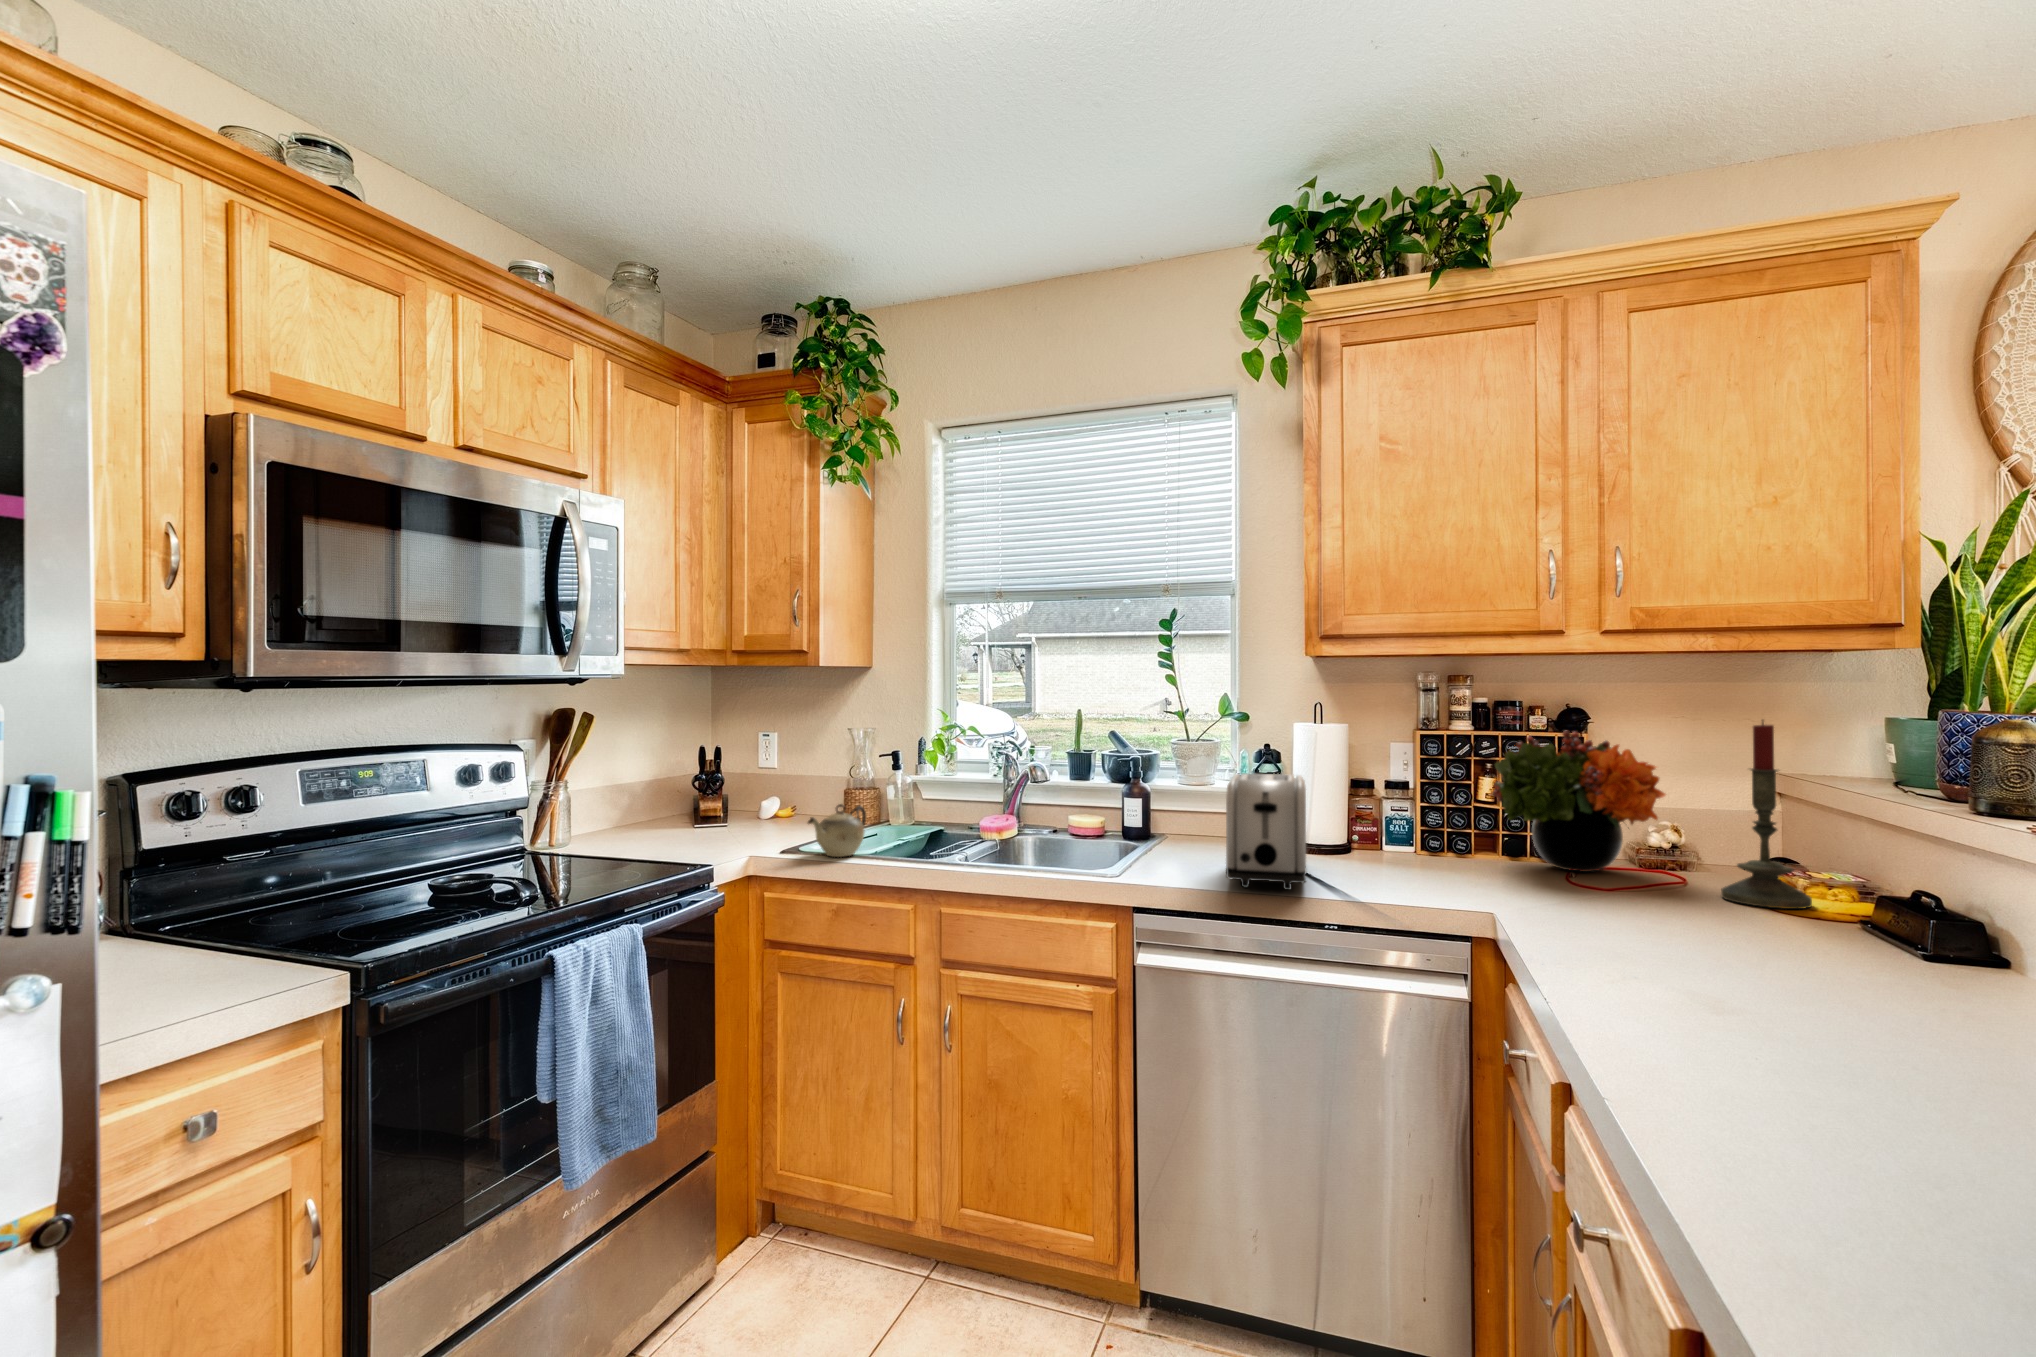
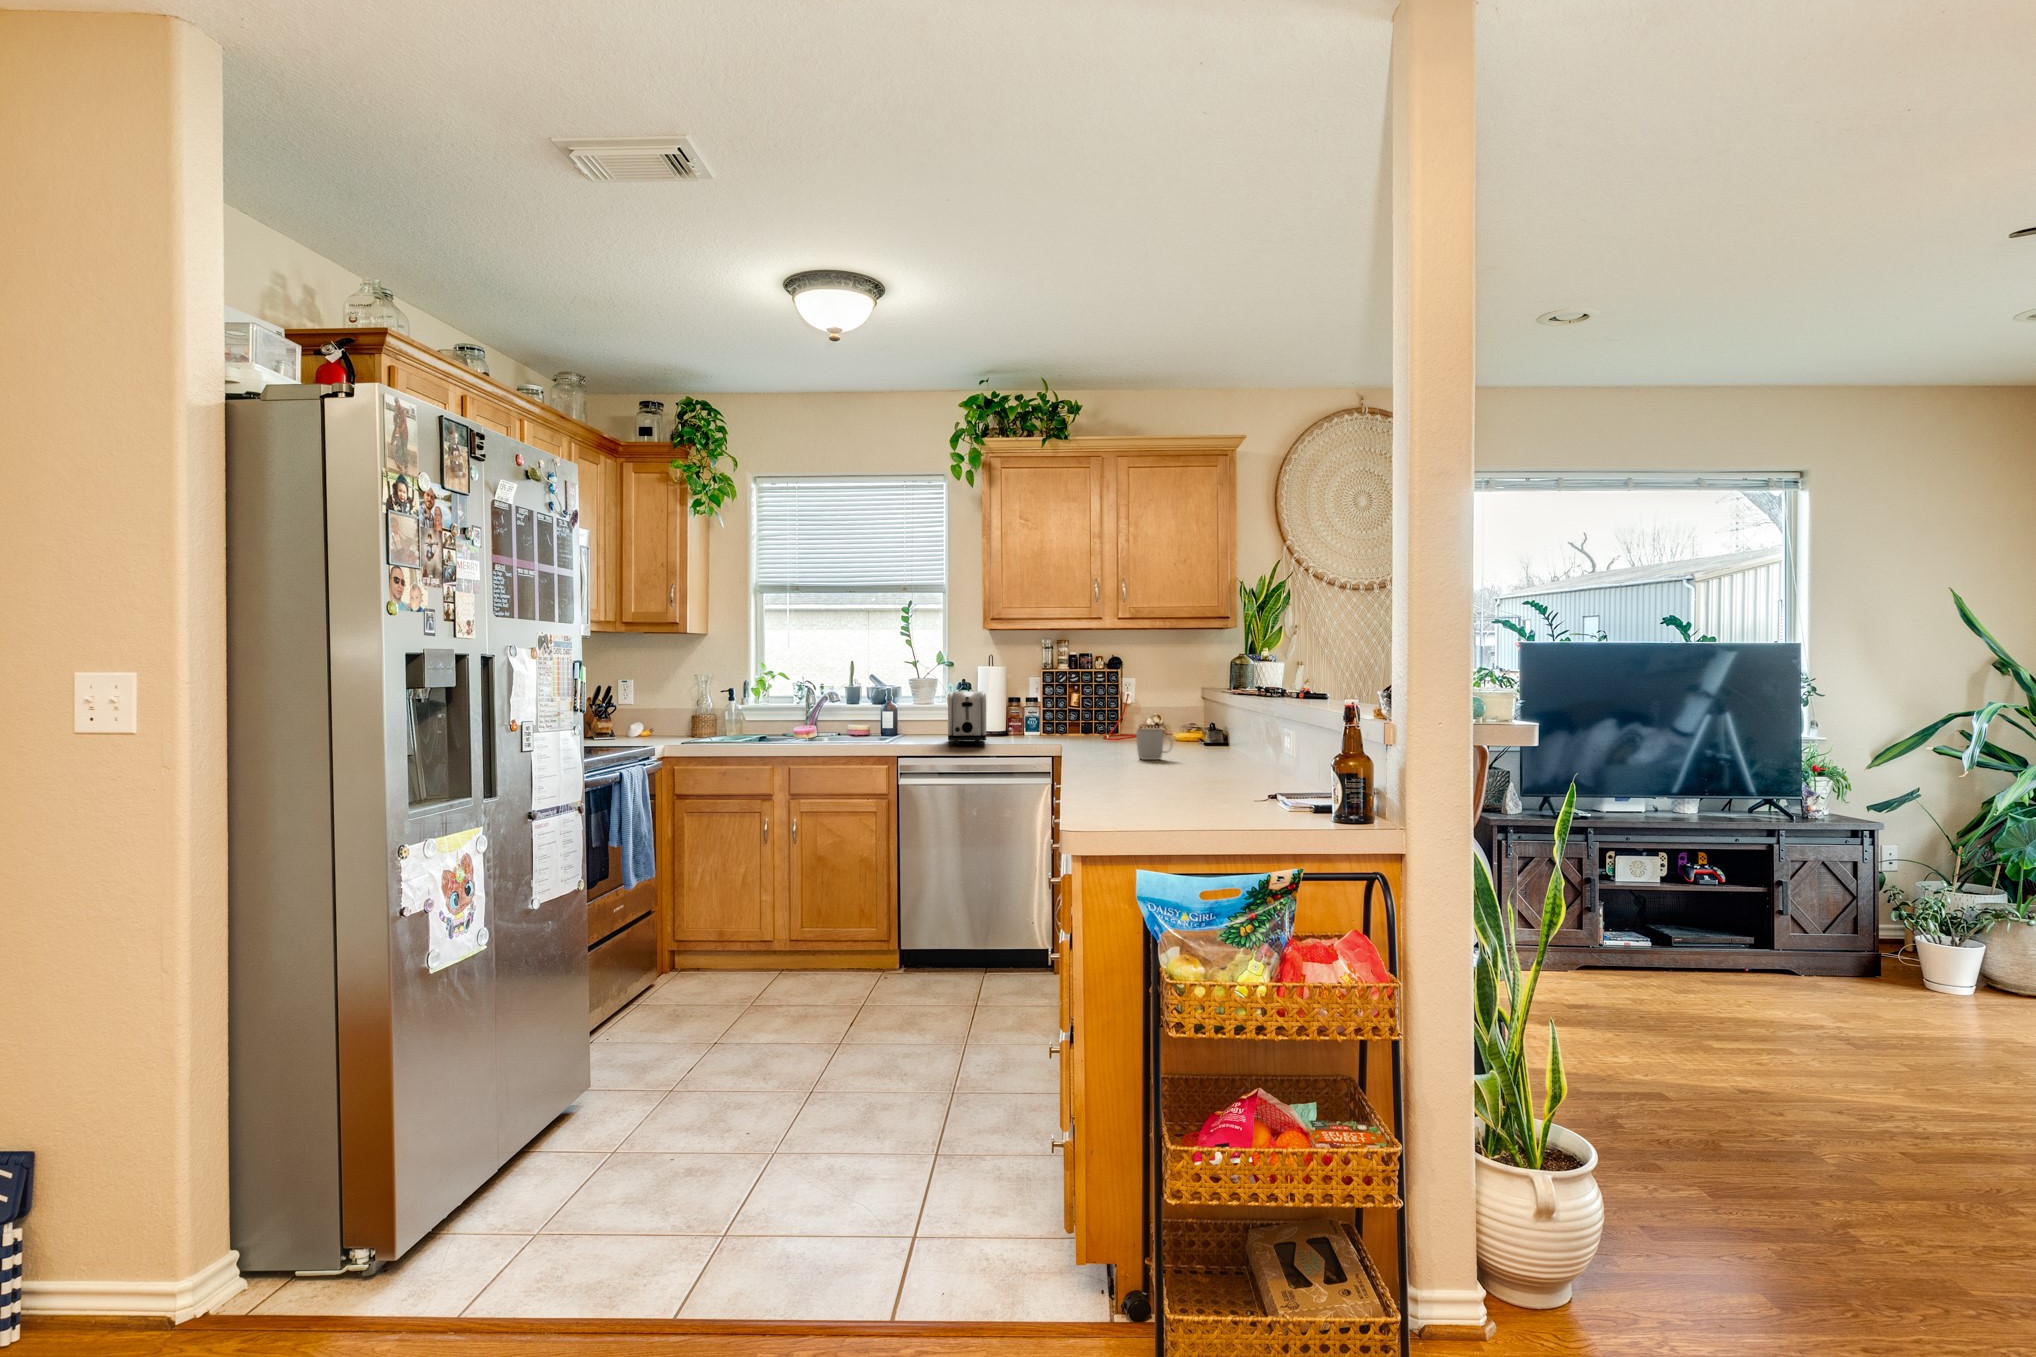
candle: present [1721,720,1812,909] -> none [1165,660,1197,741]
flower arrangement: present [1493,731,1666,872] -> none [1075,669,1151,737]
teapot: present [808,804,866,857] -> none [710,714,739,745]
mug: none [1789,964,1954,1083] -> present [1136,729,1172,760]

